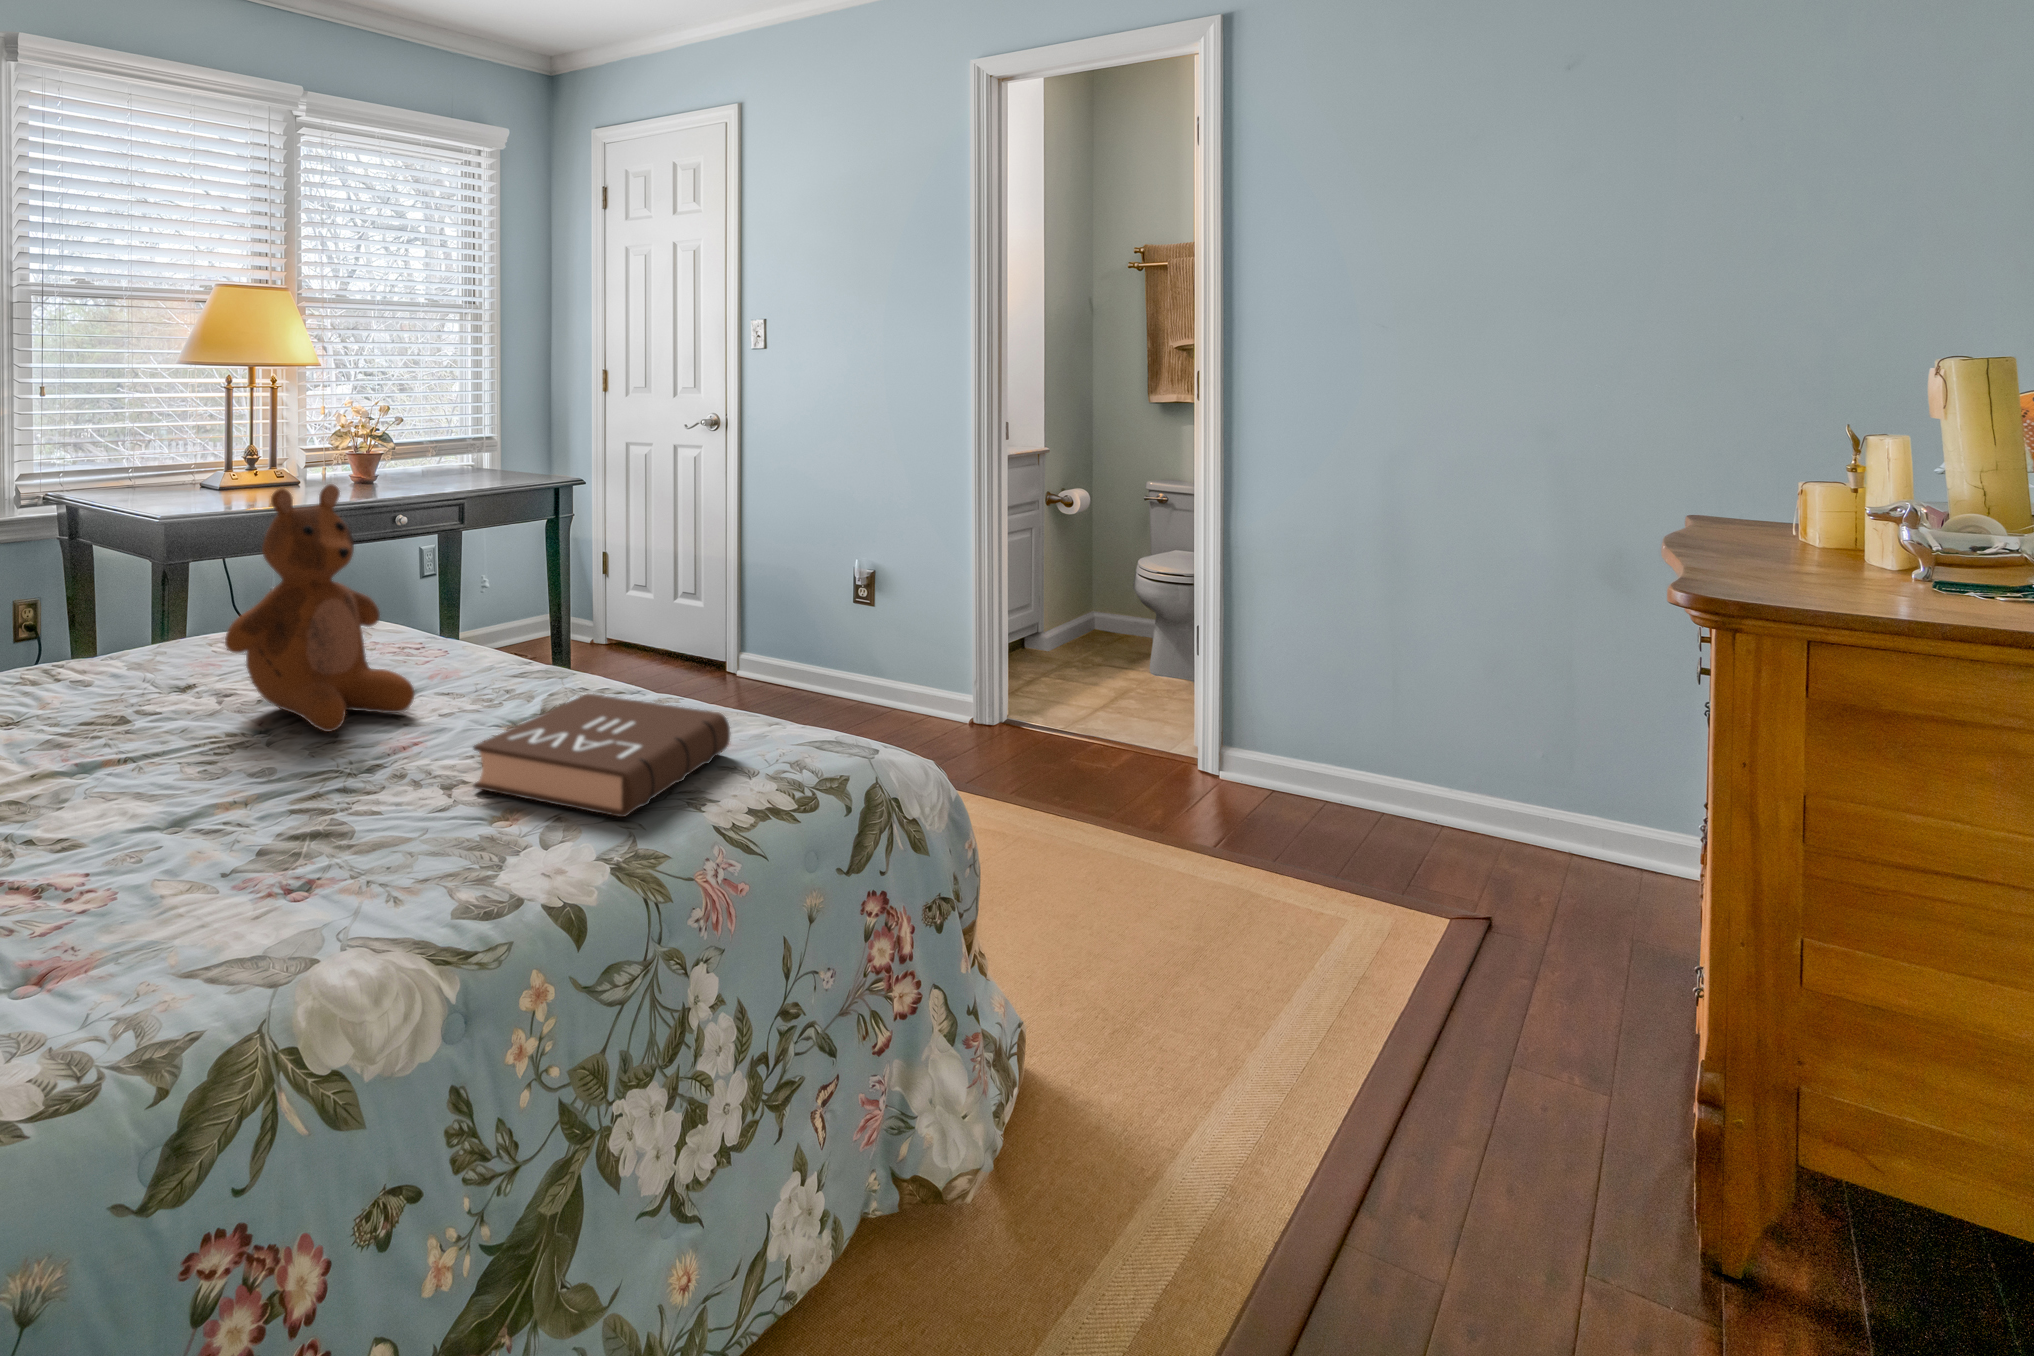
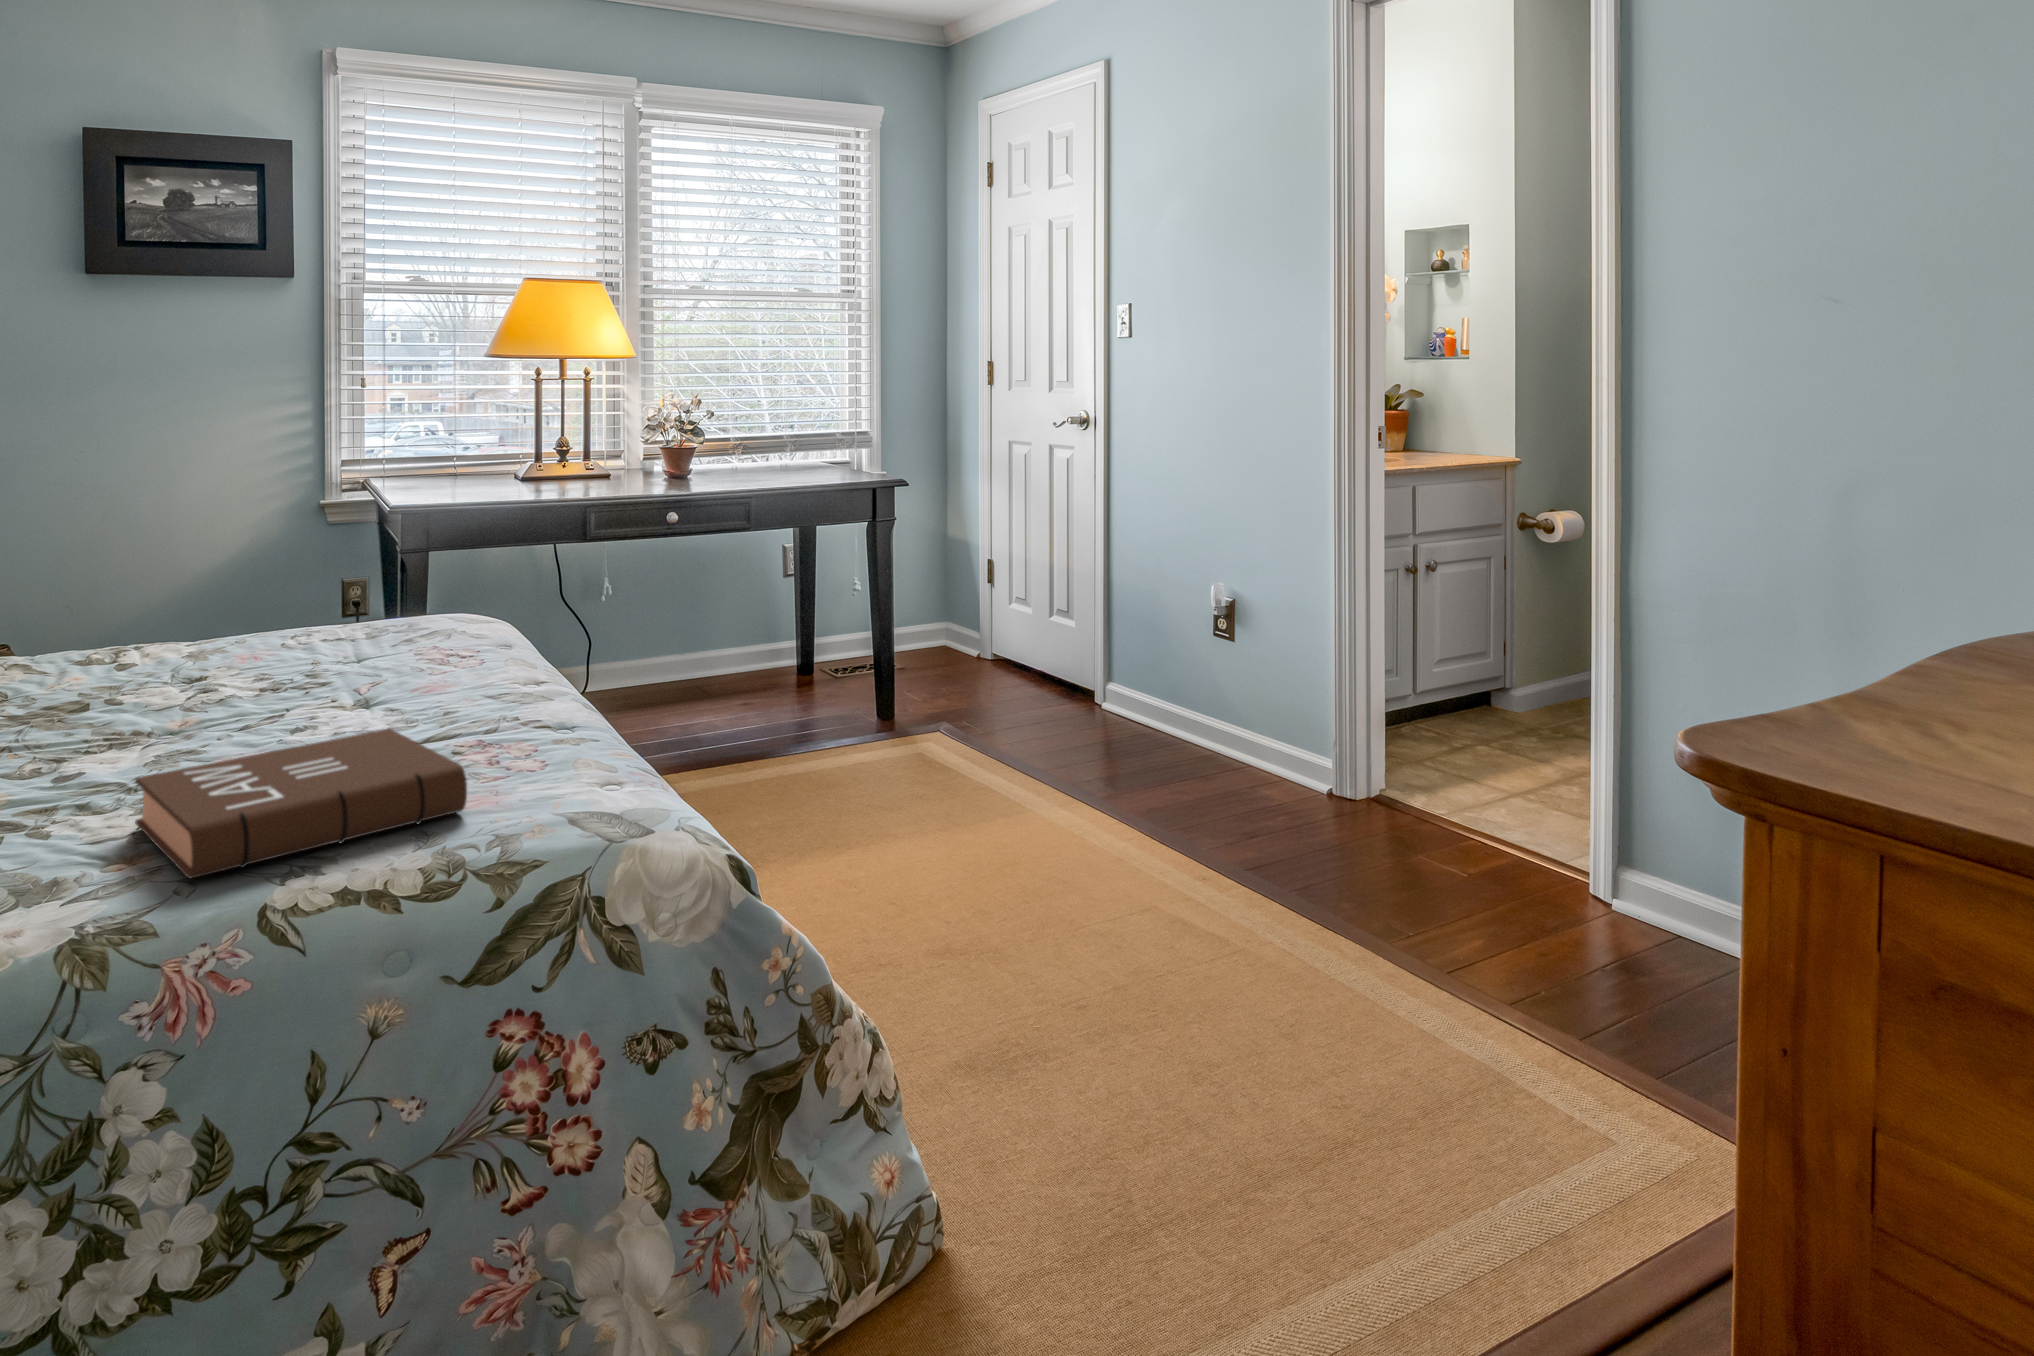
teddy bear: present [225,484,414,732] -> none [85,483,302,746]

